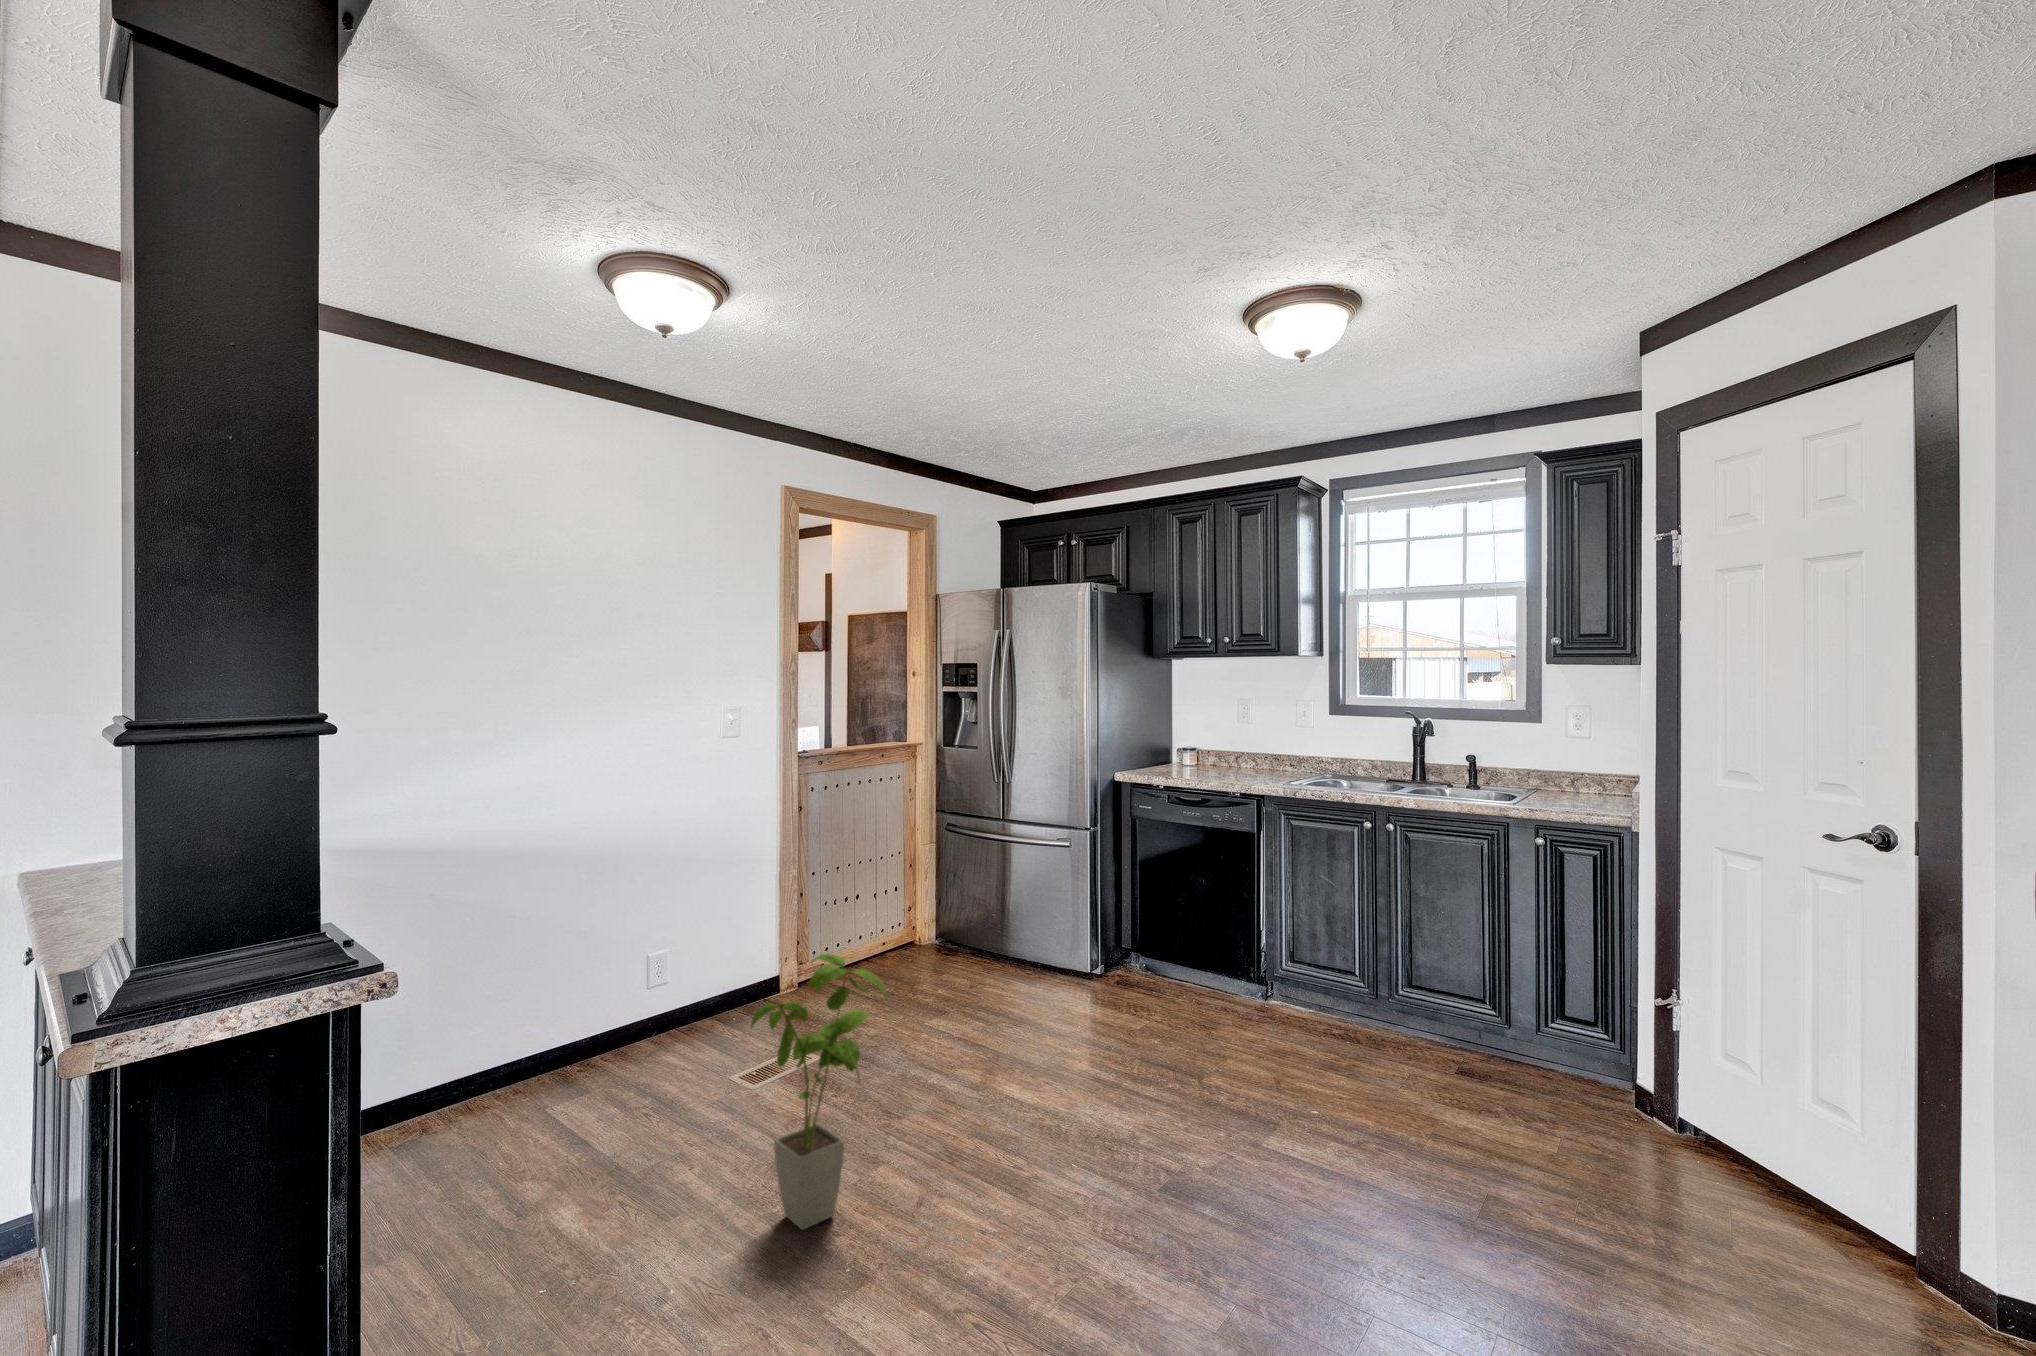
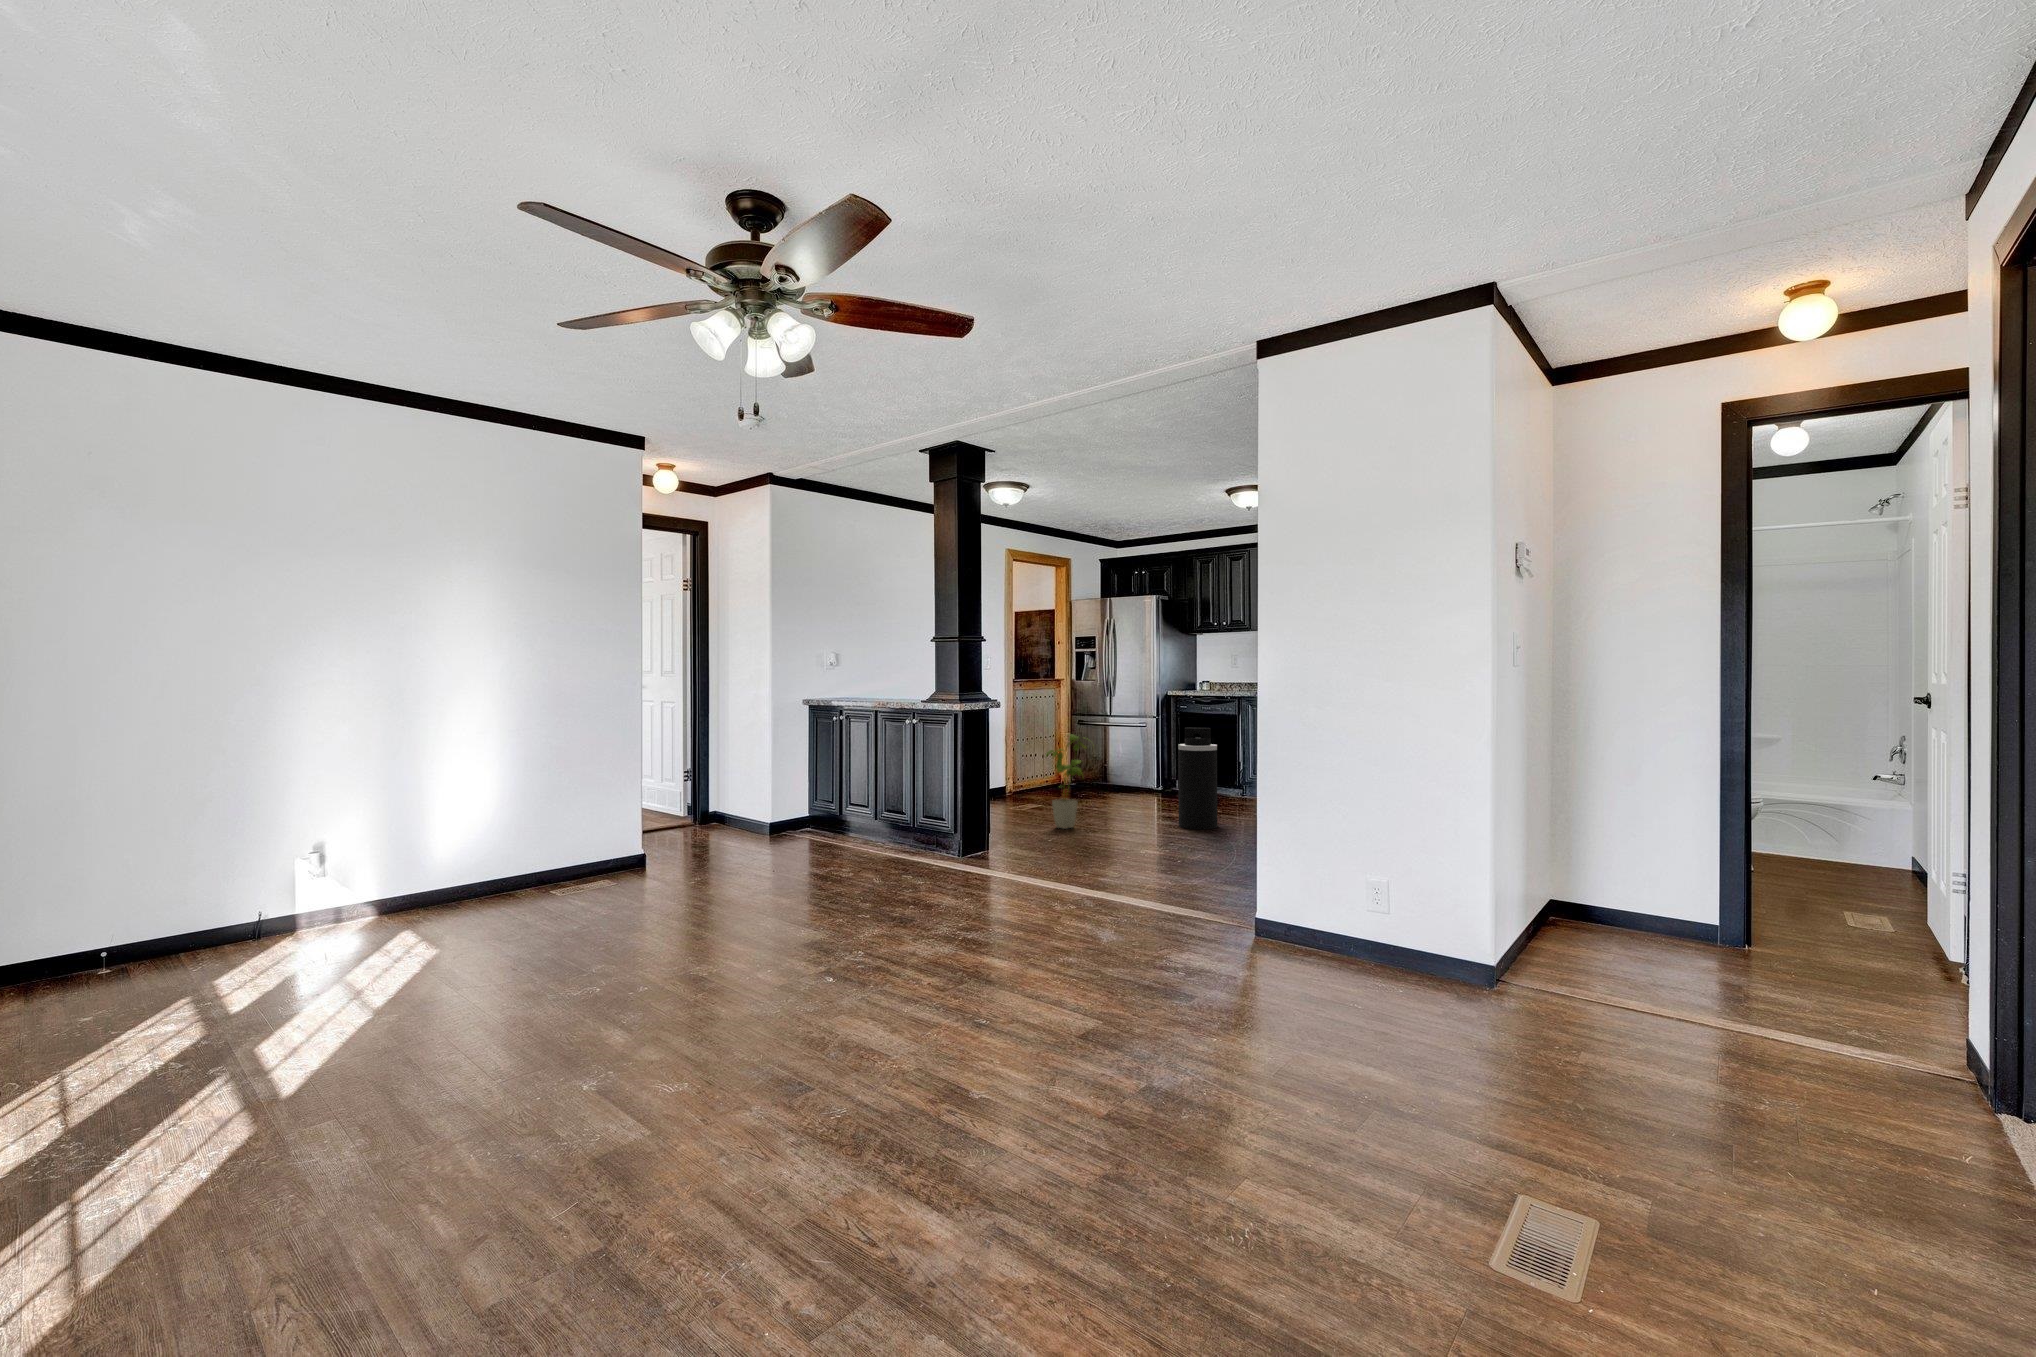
trash can: none [1124,930,1230,1234] -> present [1178,728,1217,829]

